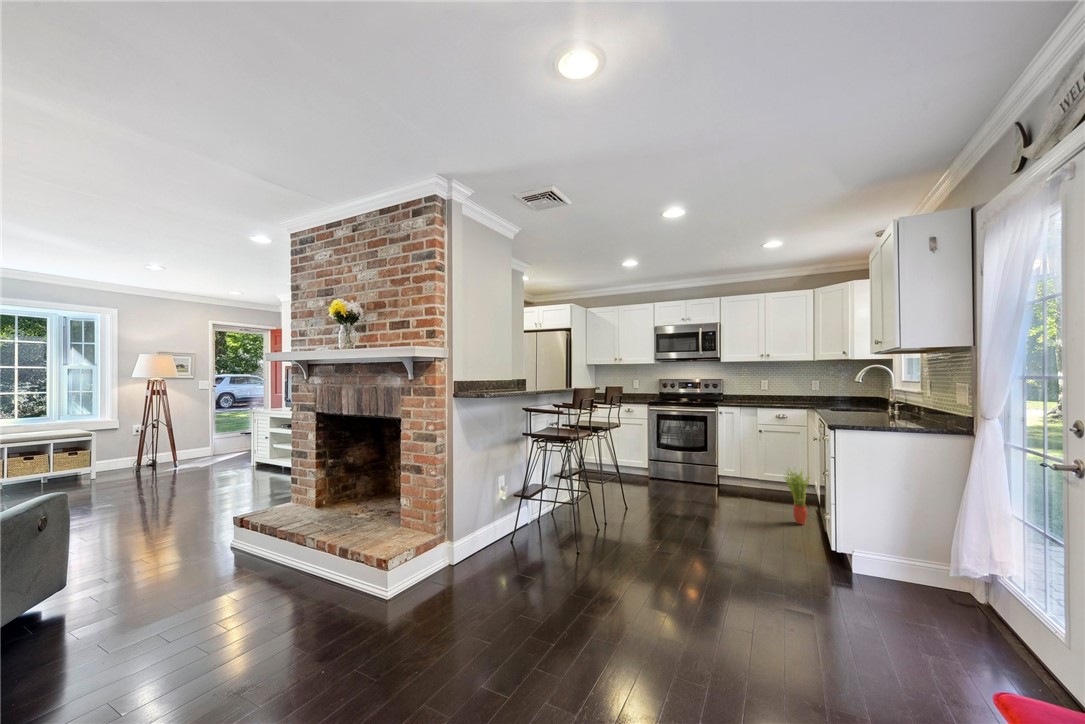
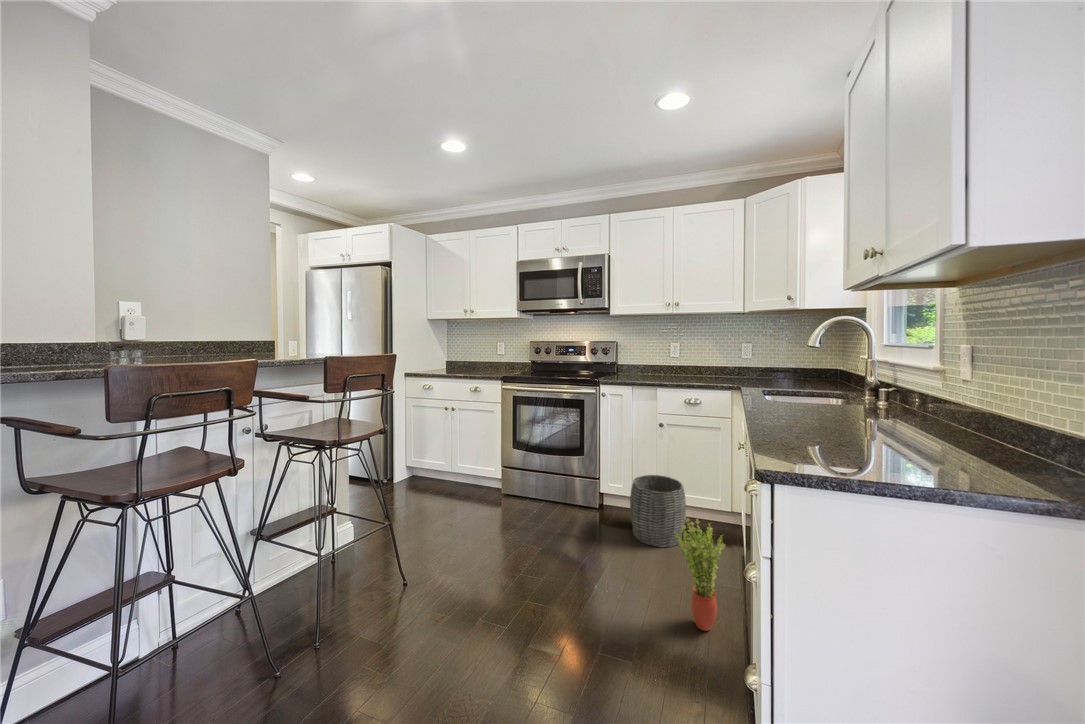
woven basket: none [746,462,783,501] -> present [630,475,686,547]

